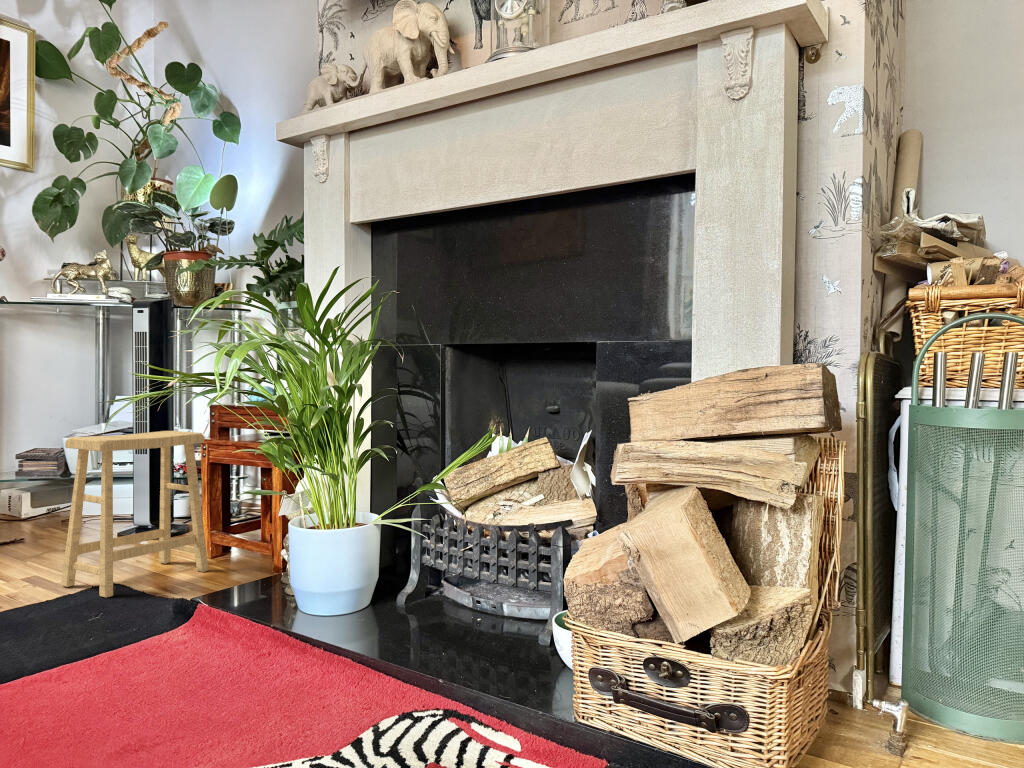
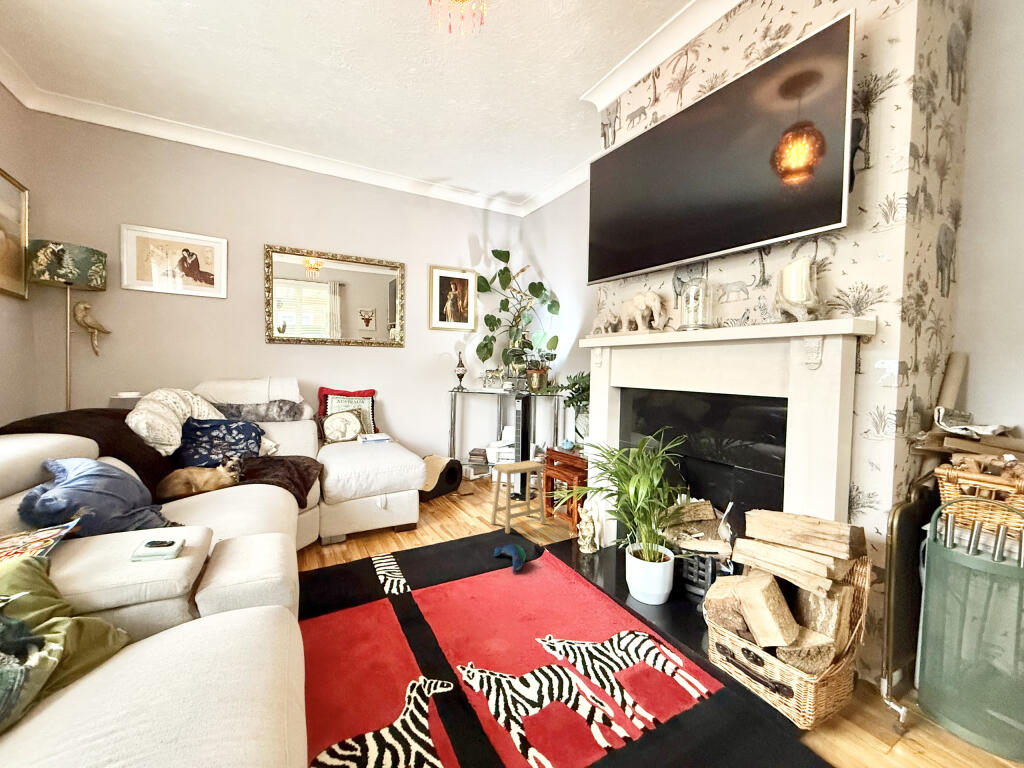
plush toy: none [54,601,152,664] -> present [494,544,527,573]

